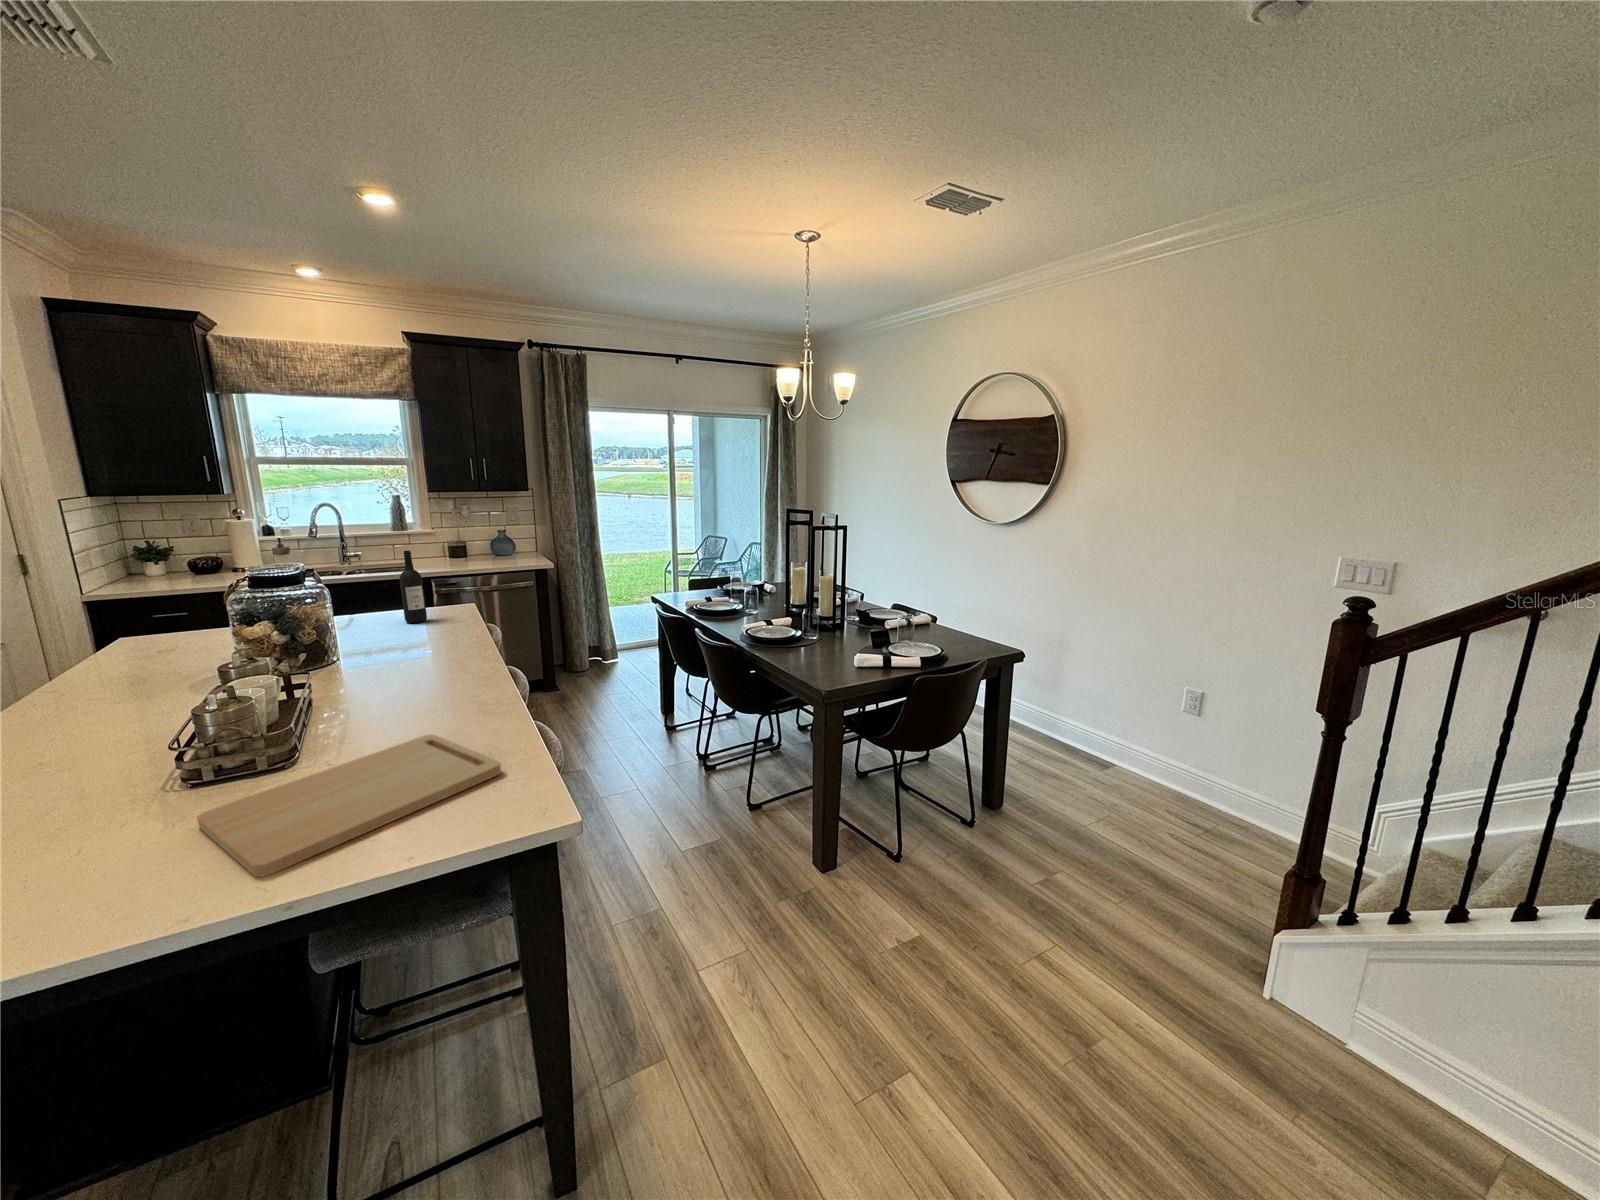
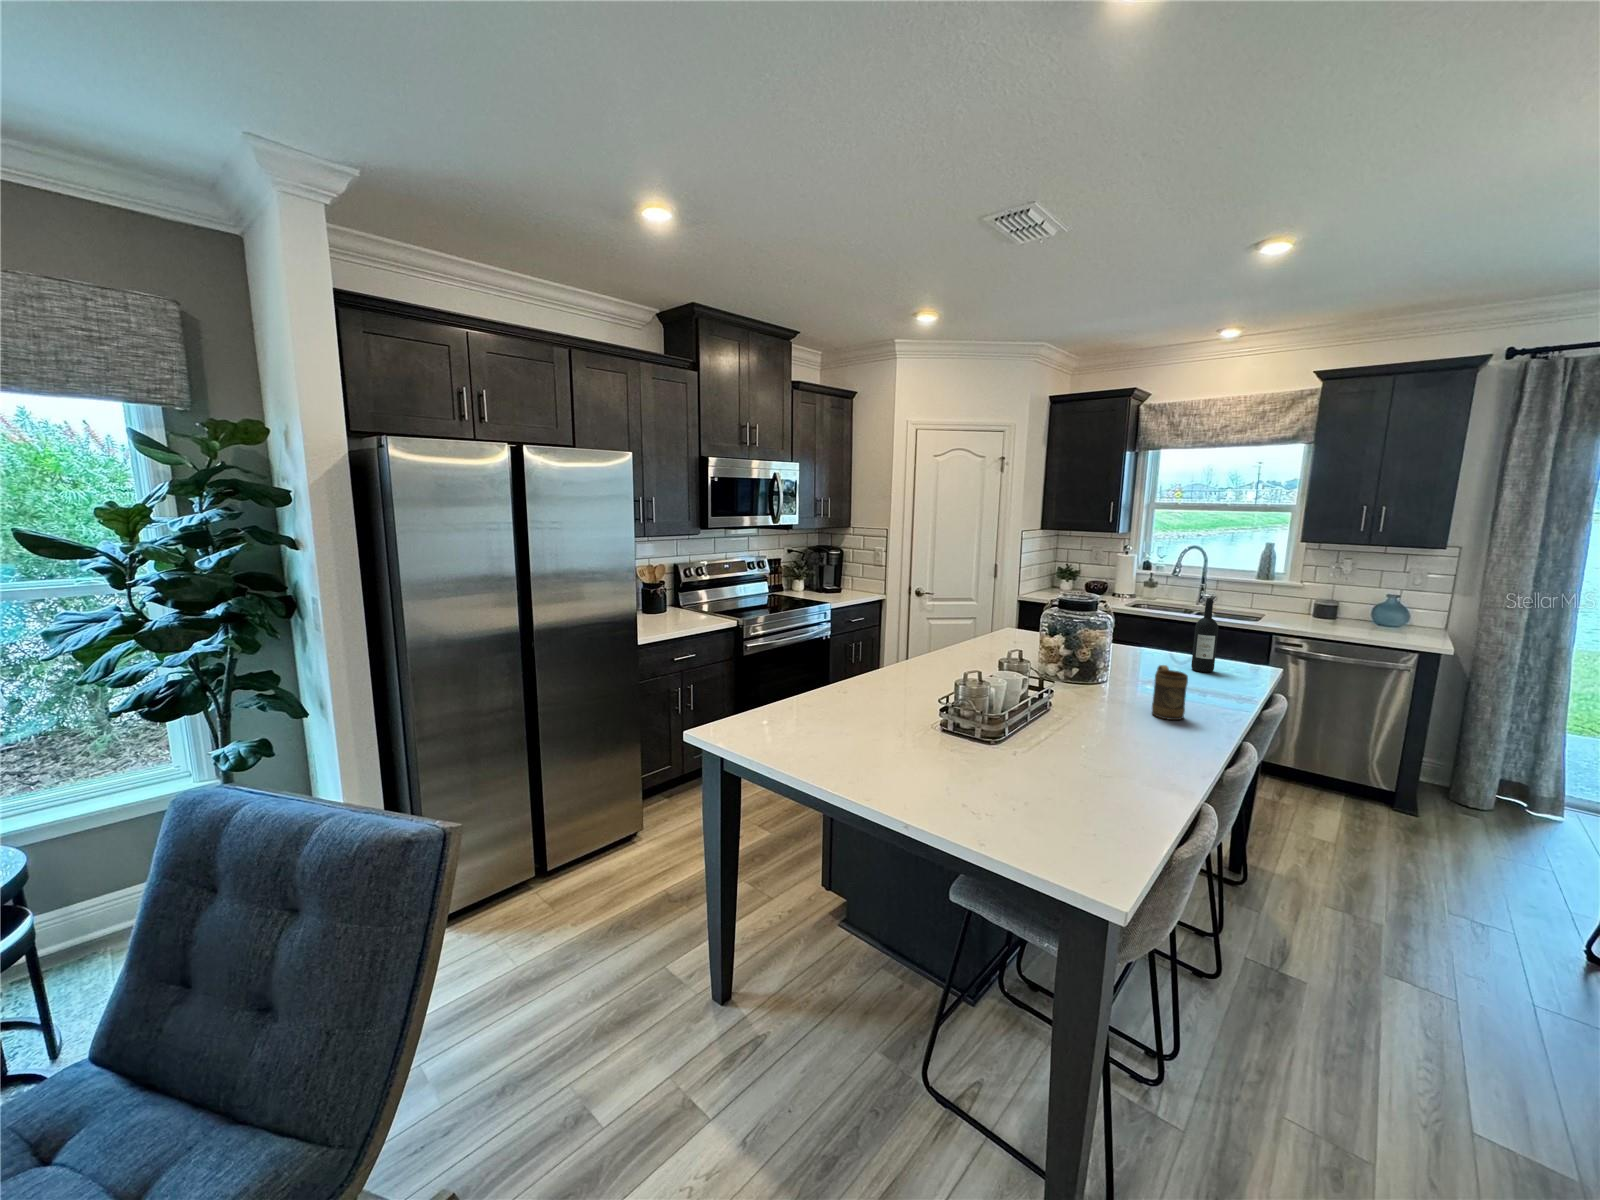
mug: none [409,619,451,671] -> present [1152,665,1188,720]
cutting board: present [197,735,501,877] -> none [906,746,1107,827]

